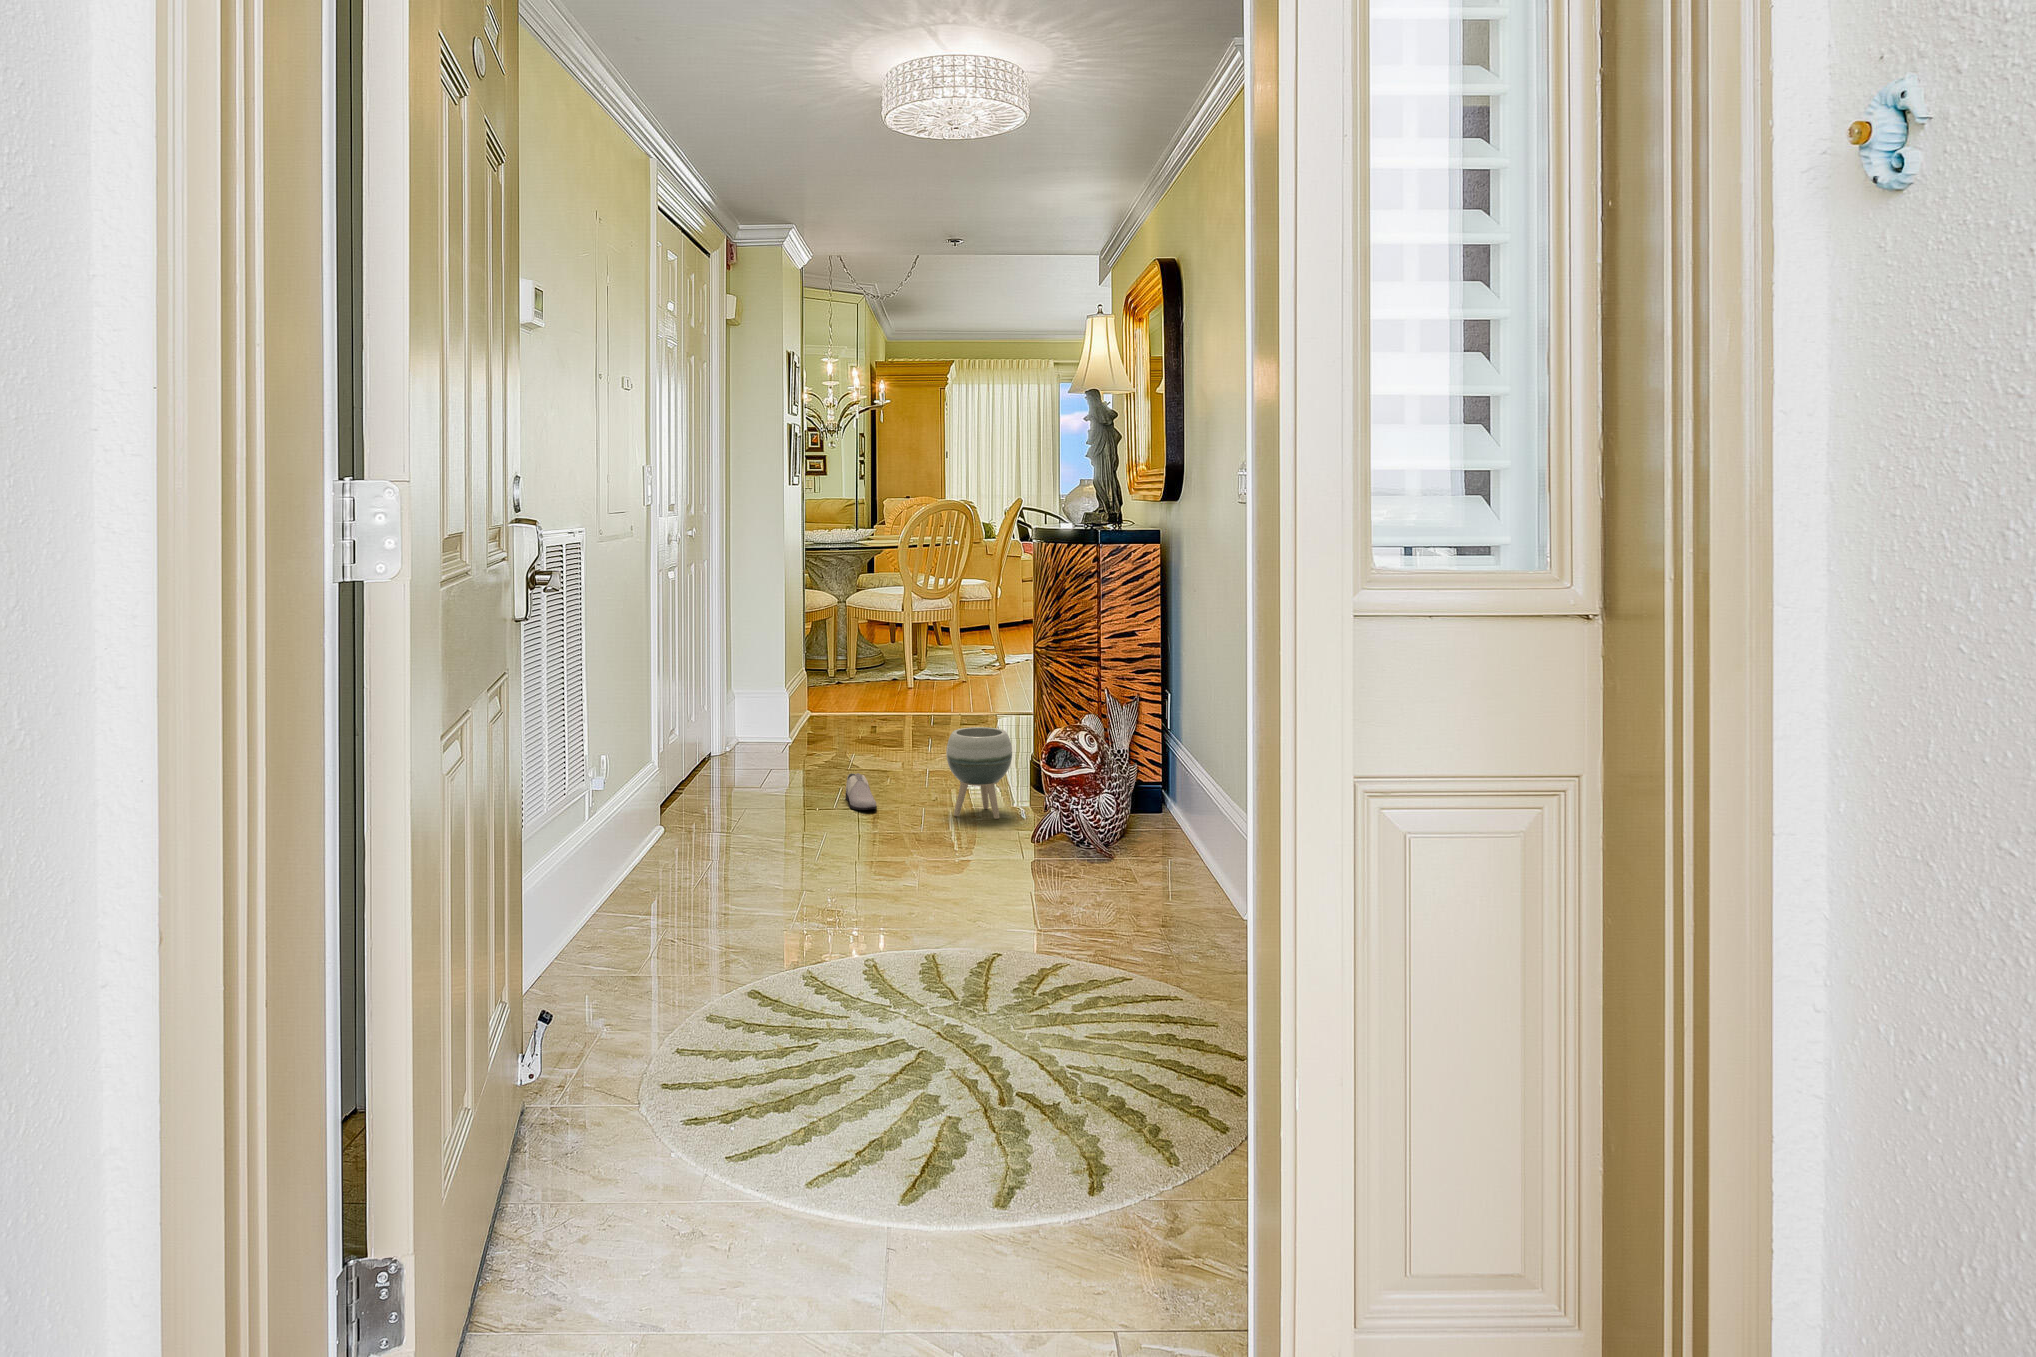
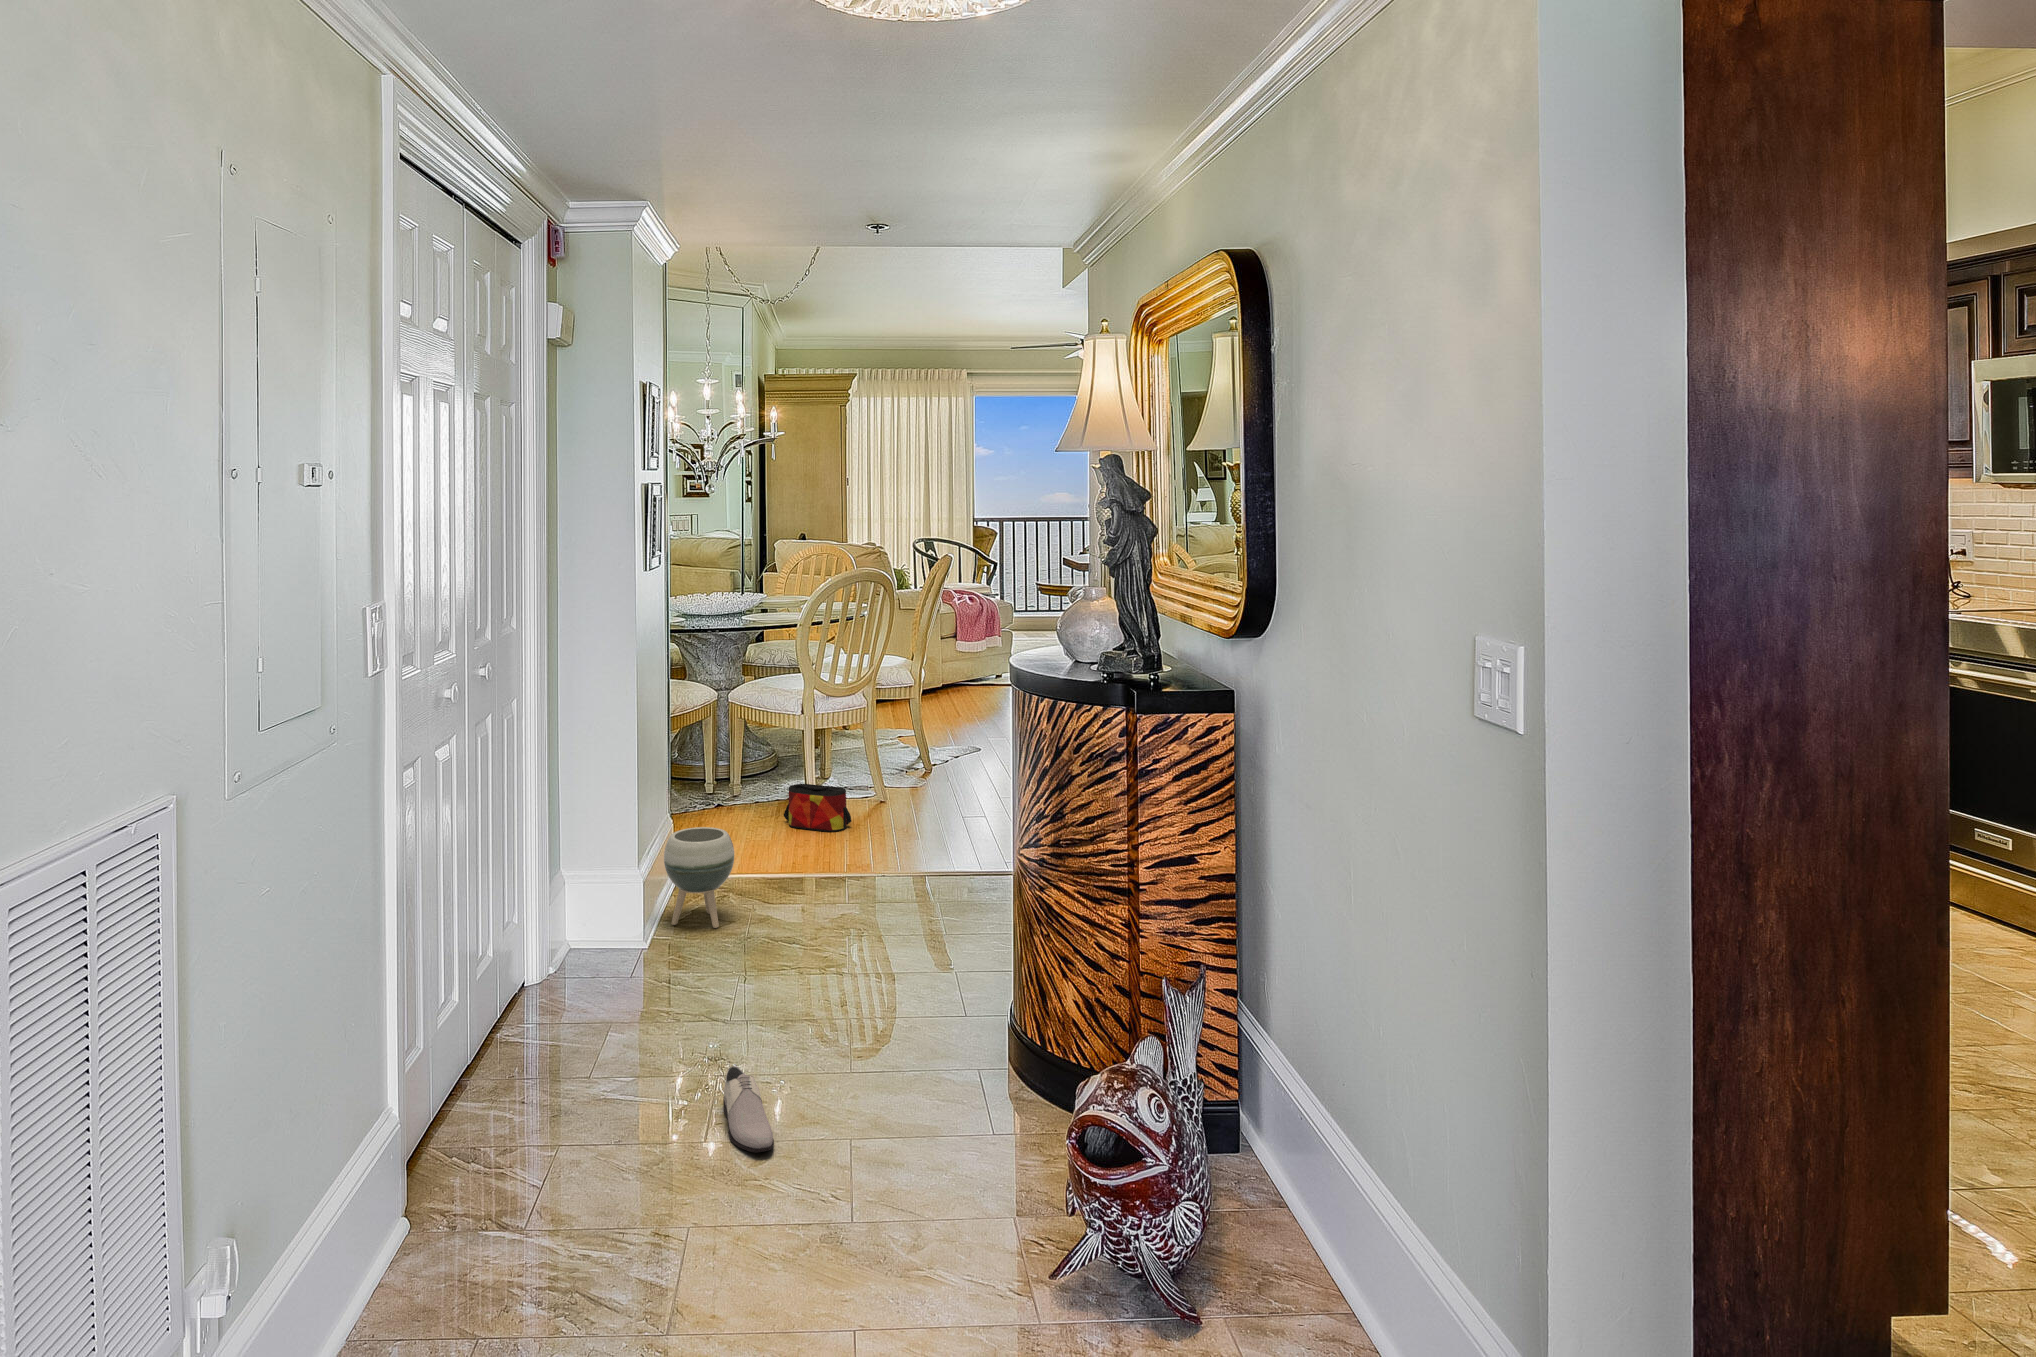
bag: none [888,660,939,695] -> present [784,783,851,832]
planter: present [946,727,1012,819] -> present [664,827,734,928]

